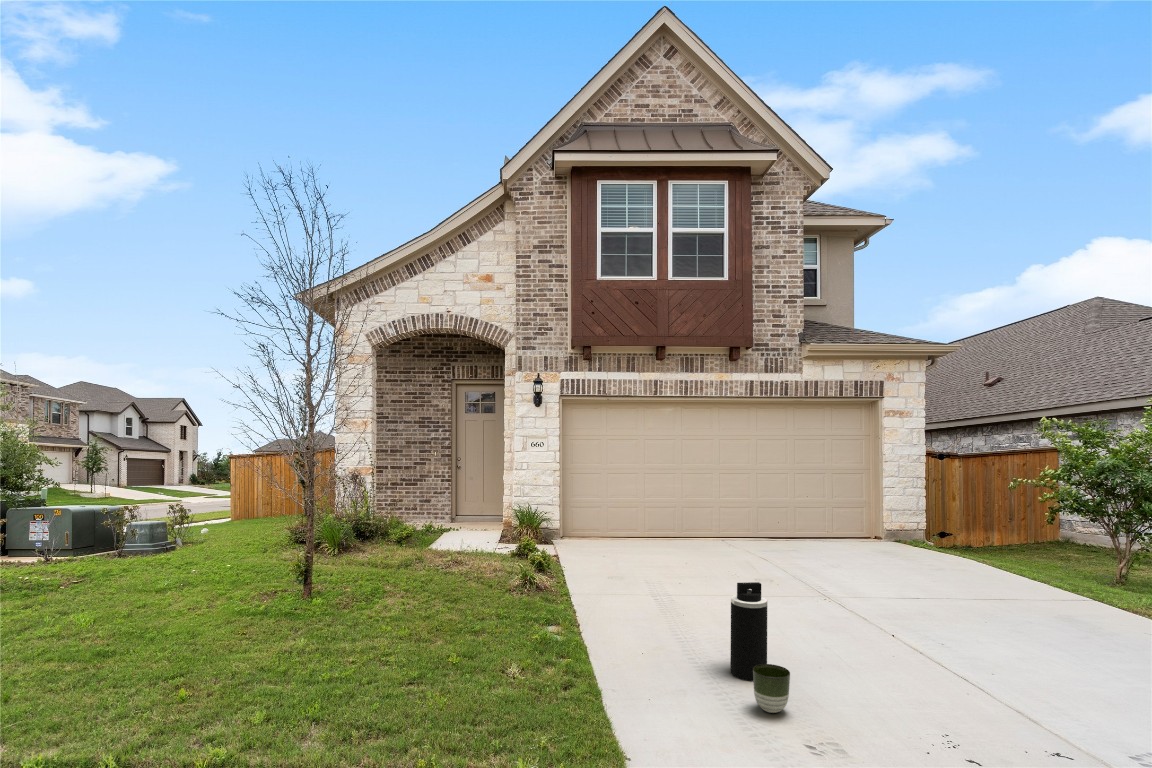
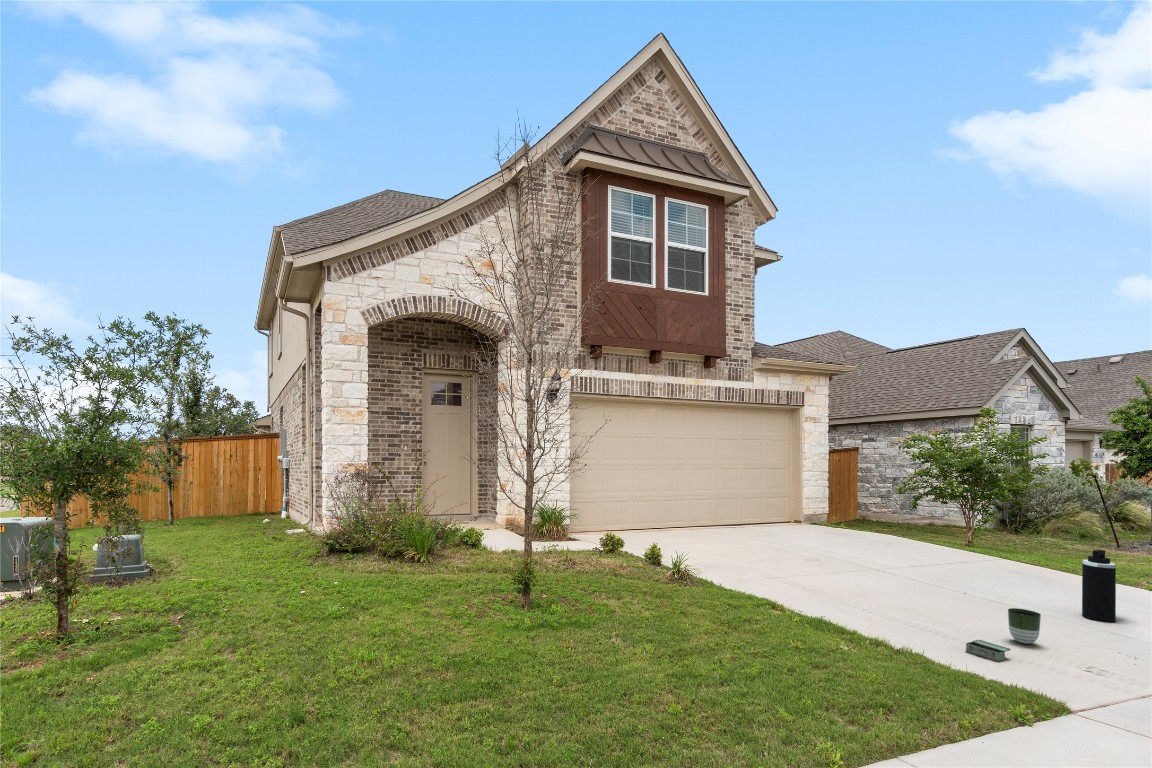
trash can: present [730,582,767,681] -> present [1082,550,1116,623]
toolbox: none [655,696,692,725] -> present [966,640,1011,662]

